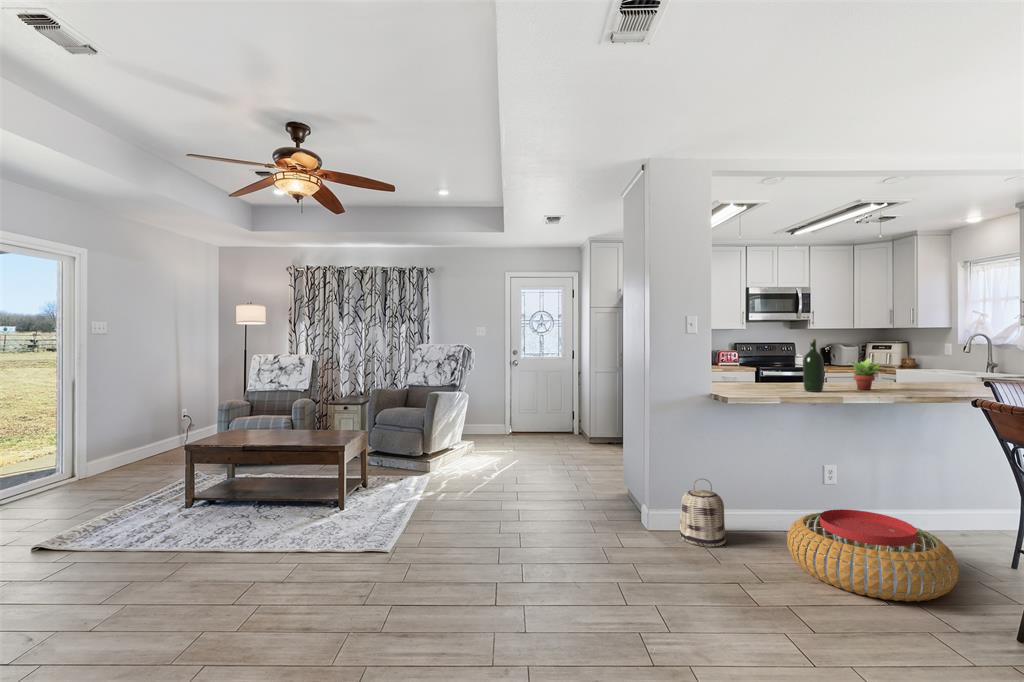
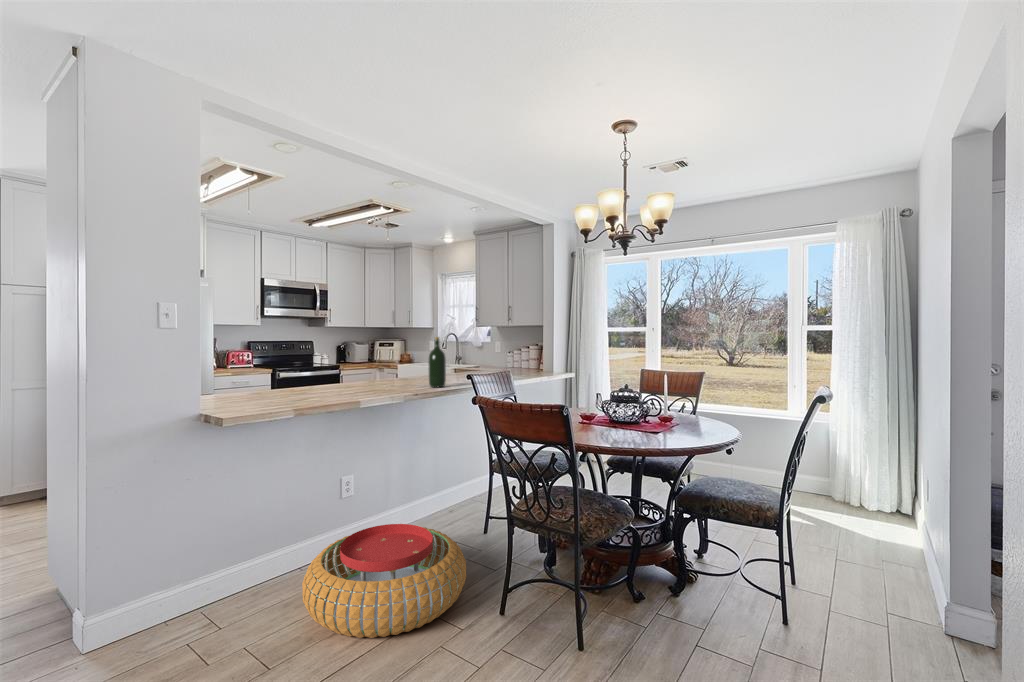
wine bottle: present [803,339,824,392] -> present [428,337,446,387]
succulent plant: present [850,358,882,390] -> none [365,356,399,390]
basket: present [680,479,726,547] -> none [142,540,220,648]

